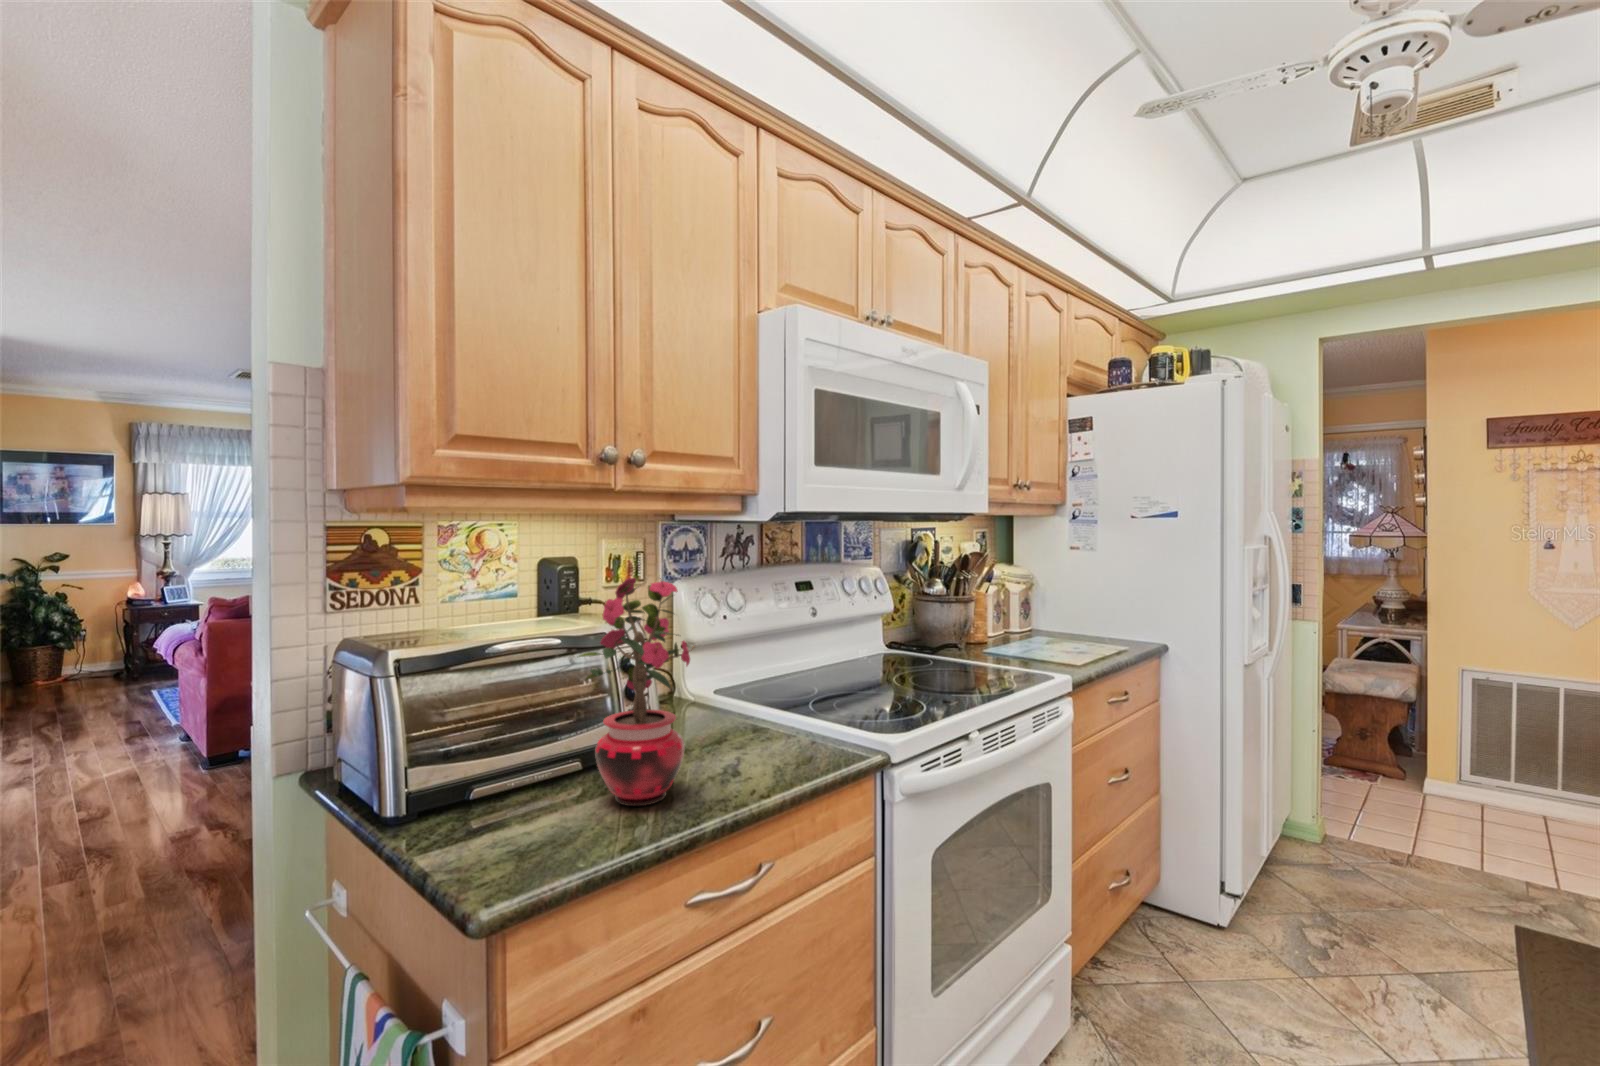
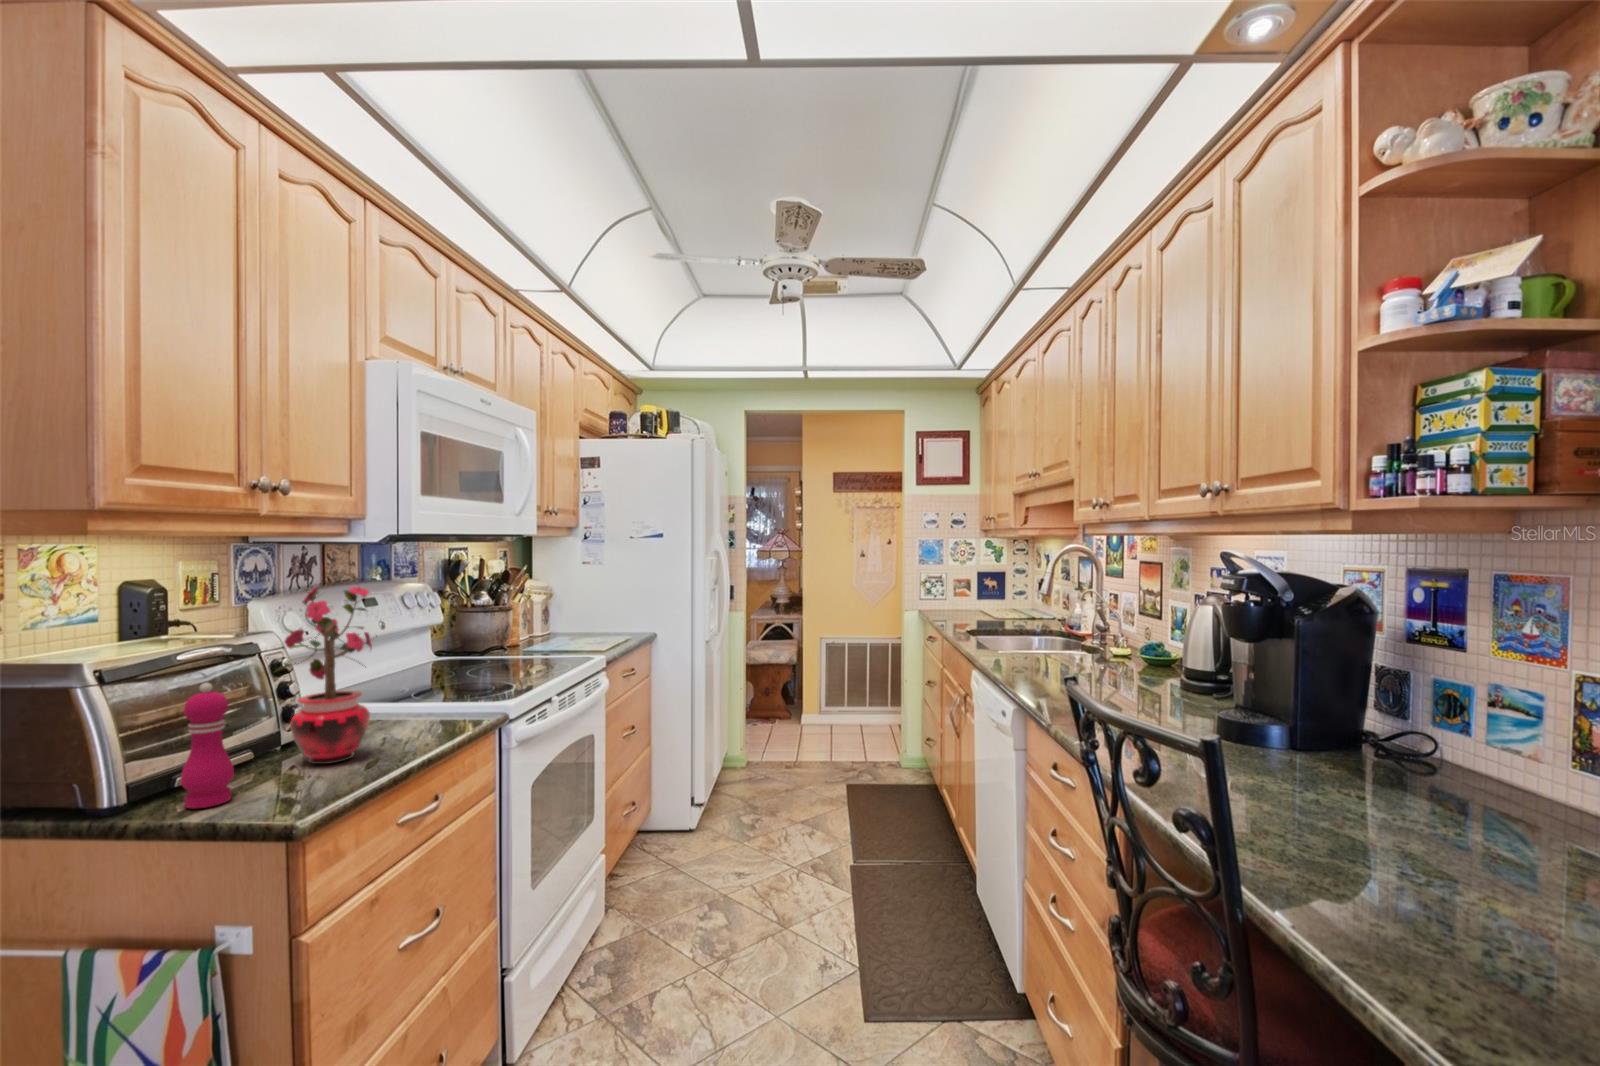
pepper mill: none [440,693,498,849] -> present [181,683,234,809]

